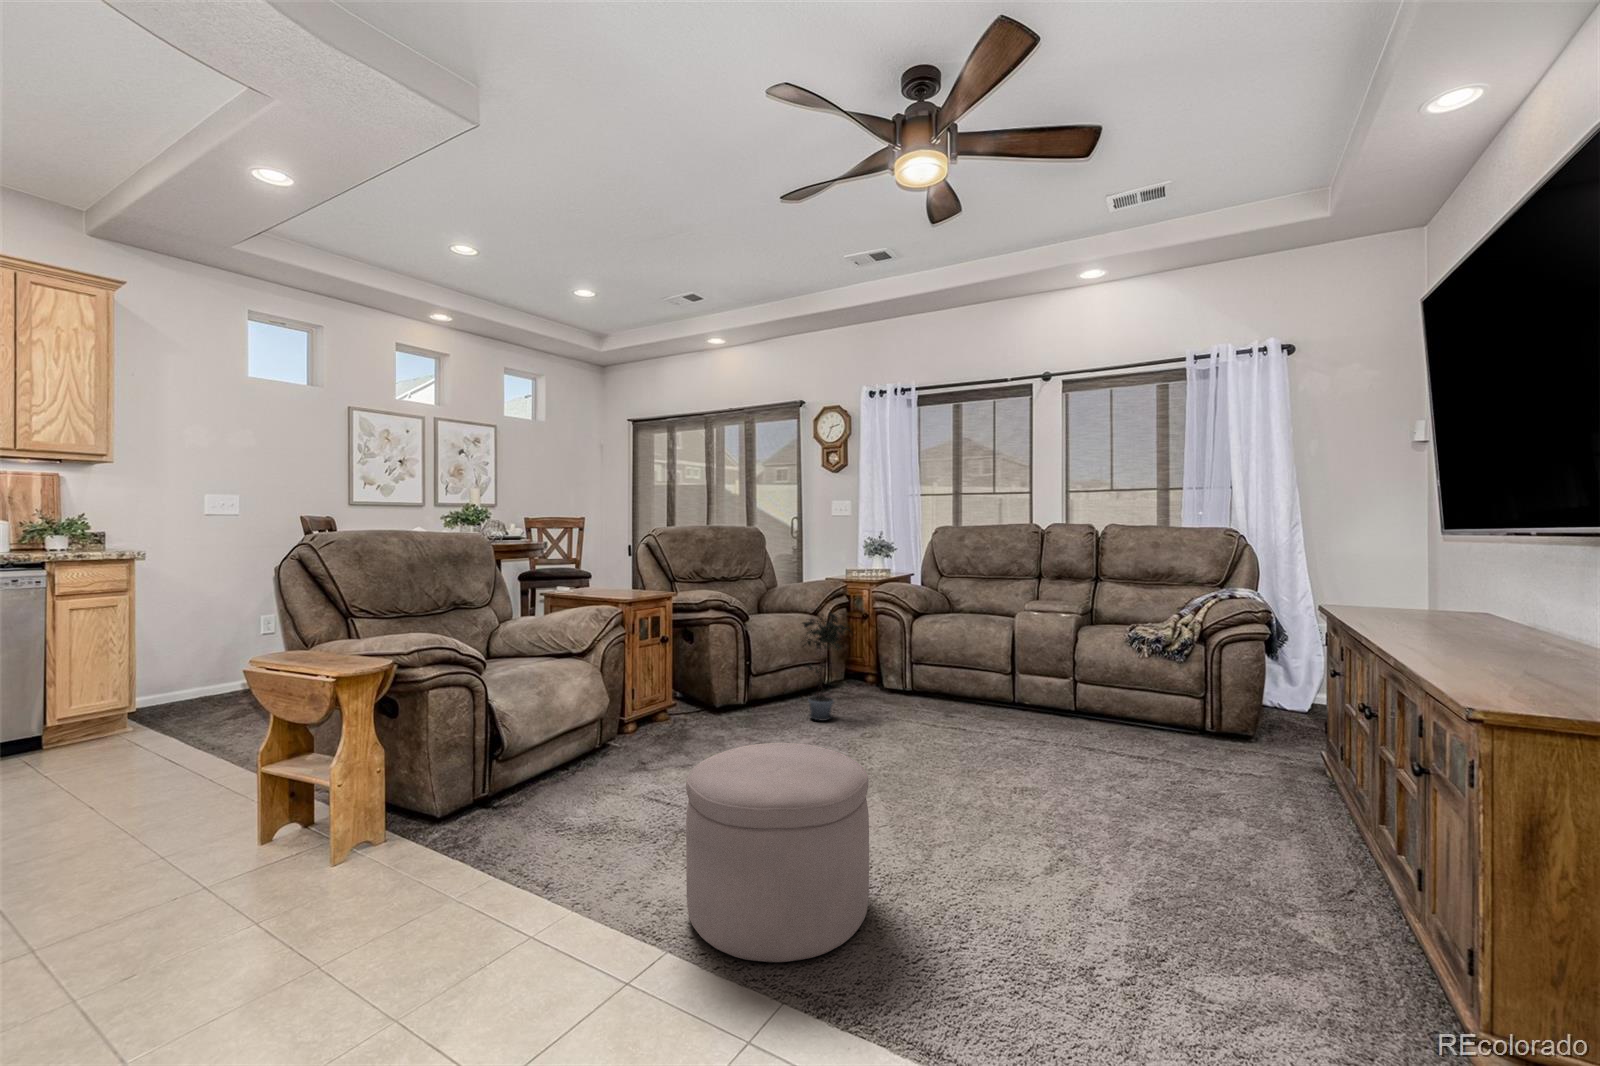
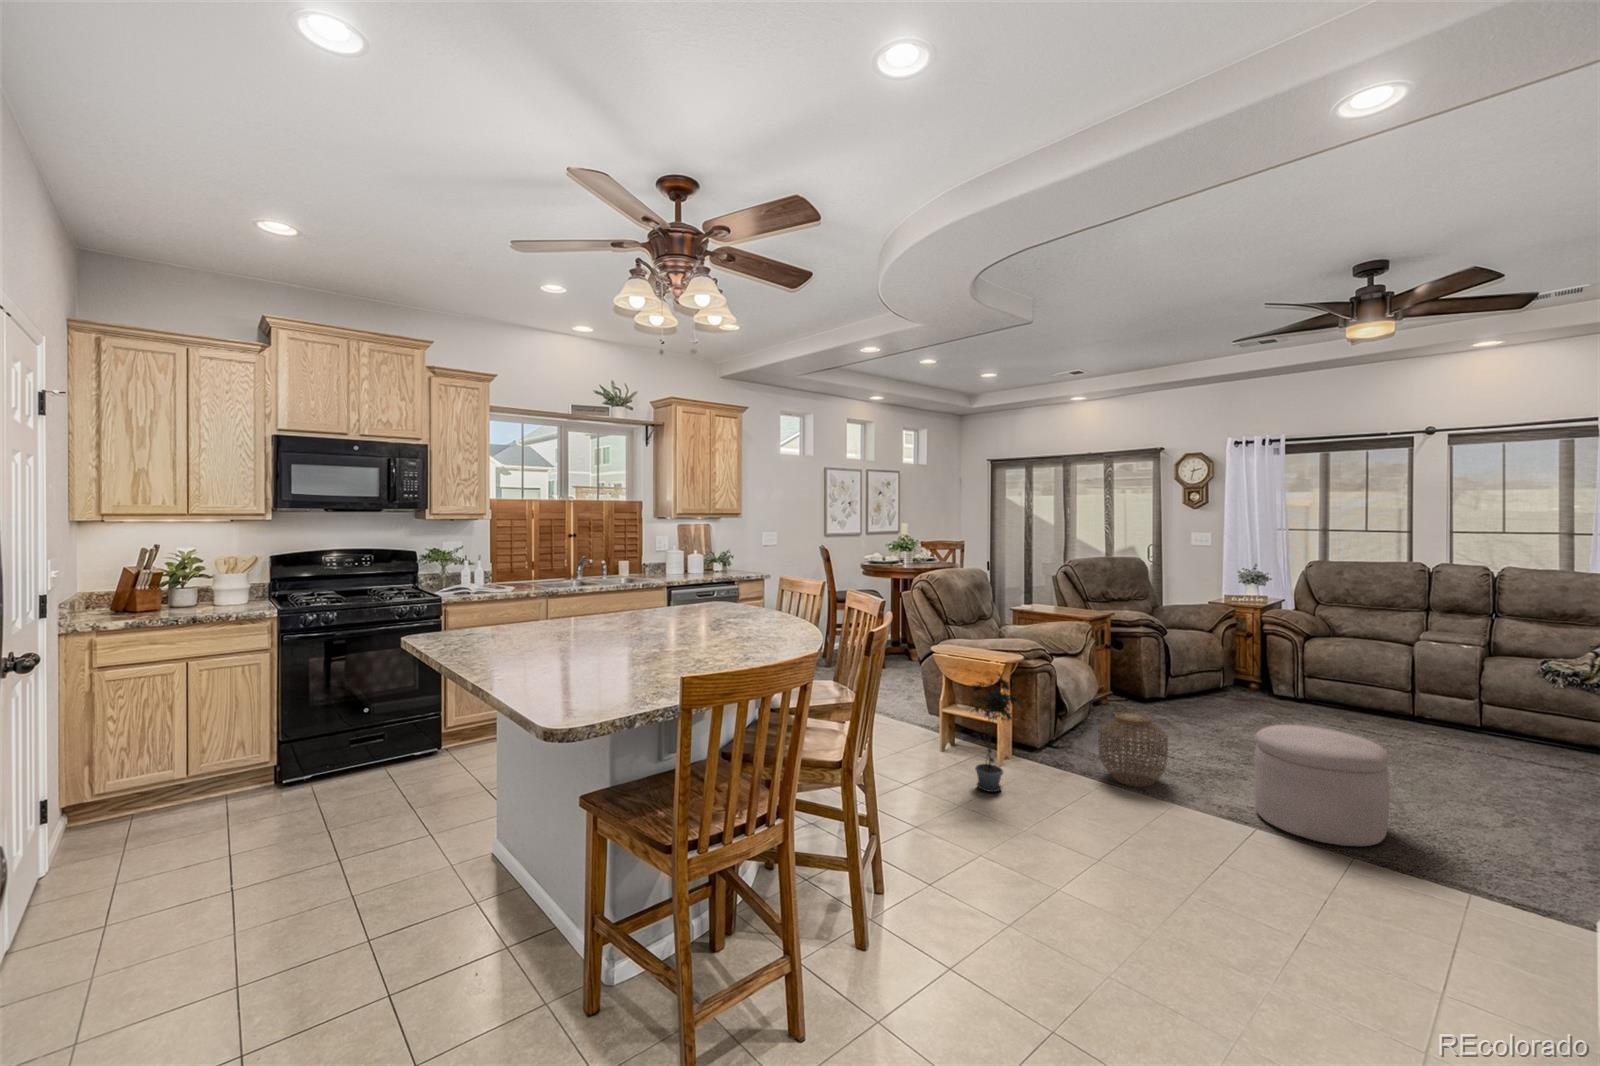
potted plant: present [802,610,849,721] -> present [970,674,1020,792]
woven basket: none [492,741,605,872] -> present [1098,712,1168,787]

